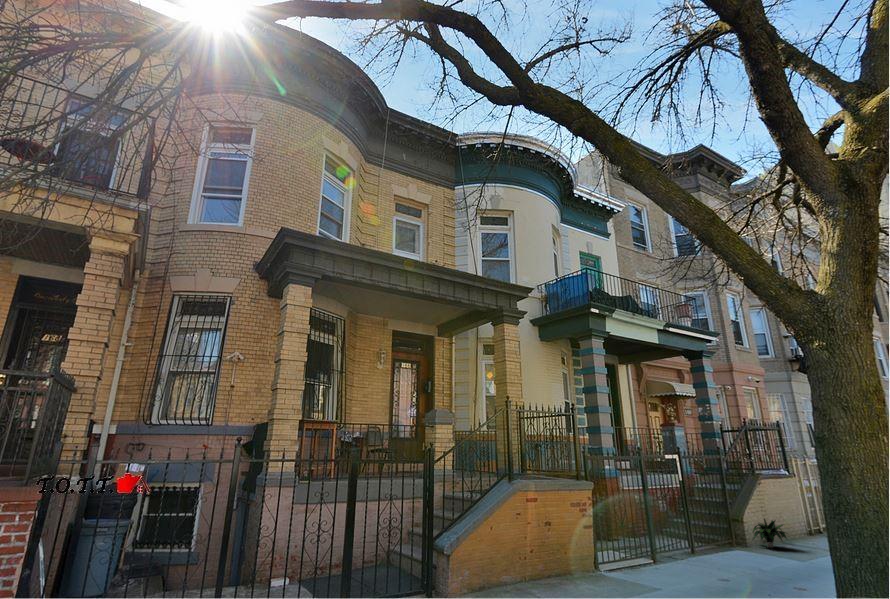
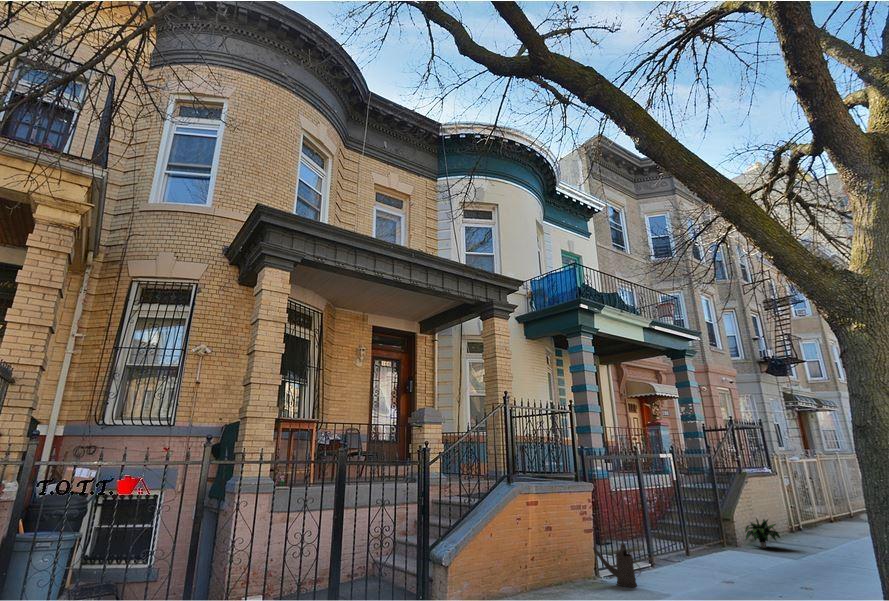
watering can: none [592,539,635,579] -> present [593,543,641,587]

